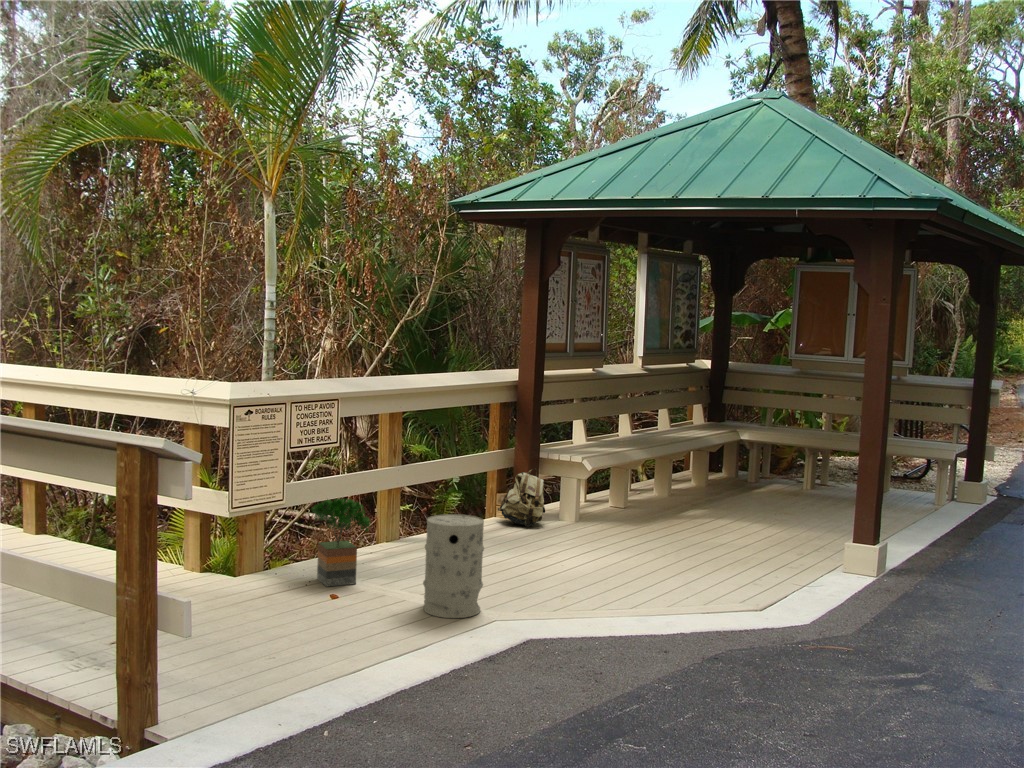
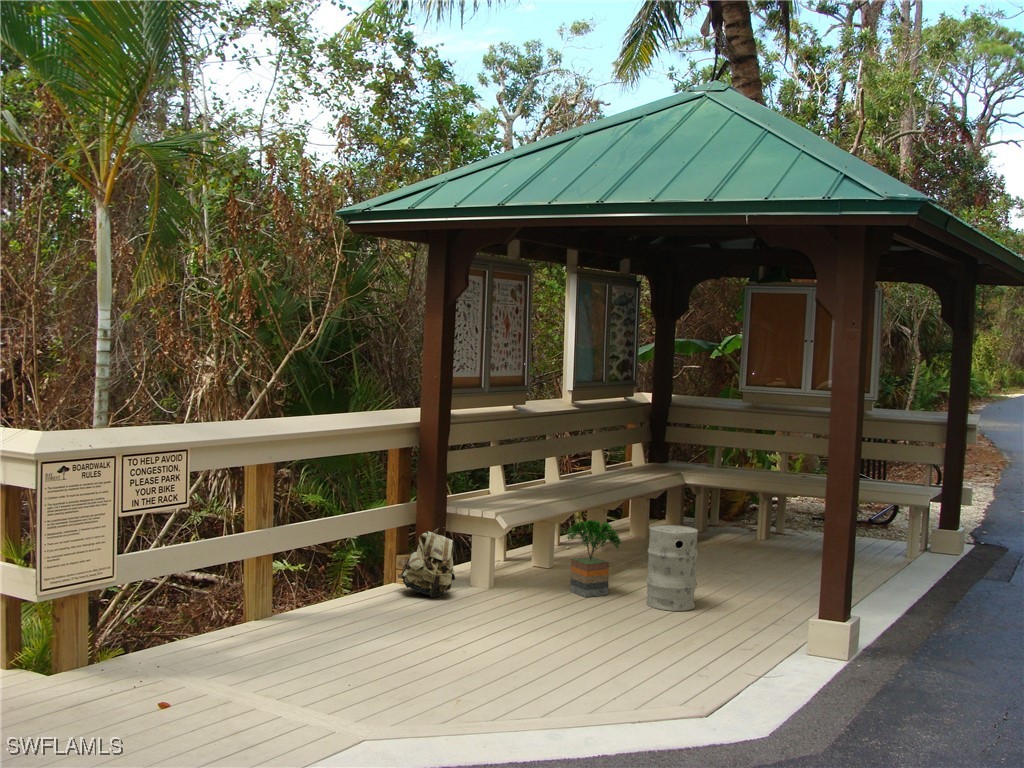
potted tree: present [312,499,370,587] -> present [567,520,621,597]
trash can: present [423,514,484,618] -> present [646,525,698,611]

